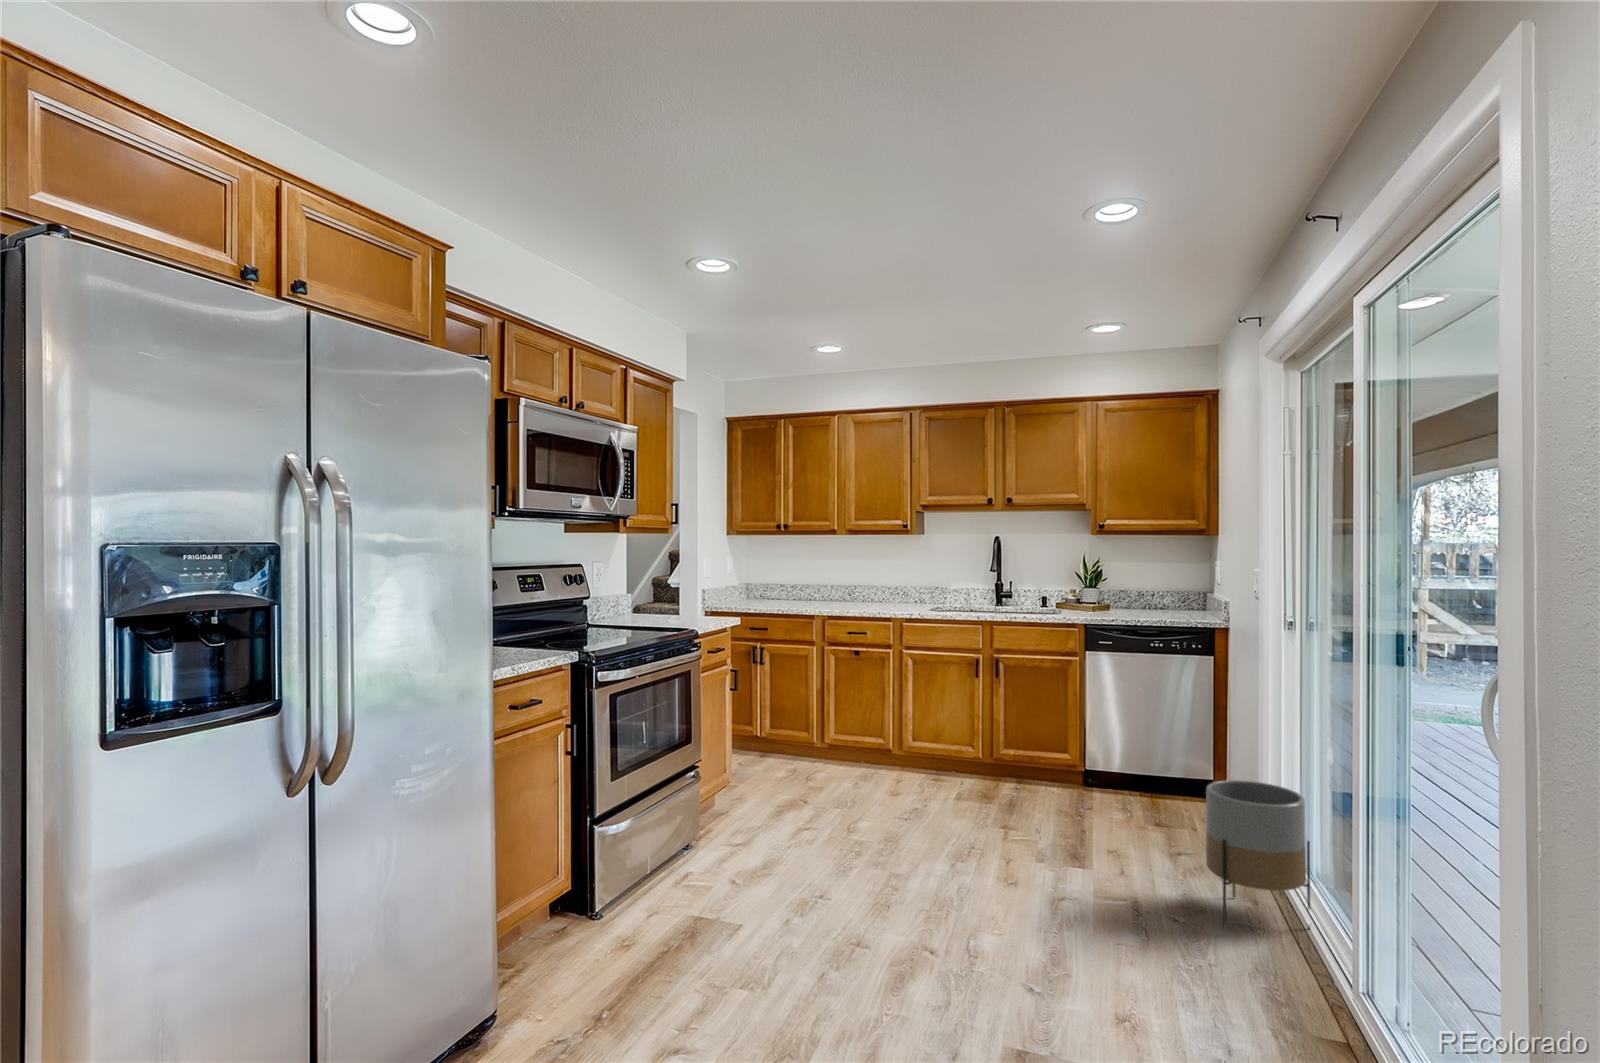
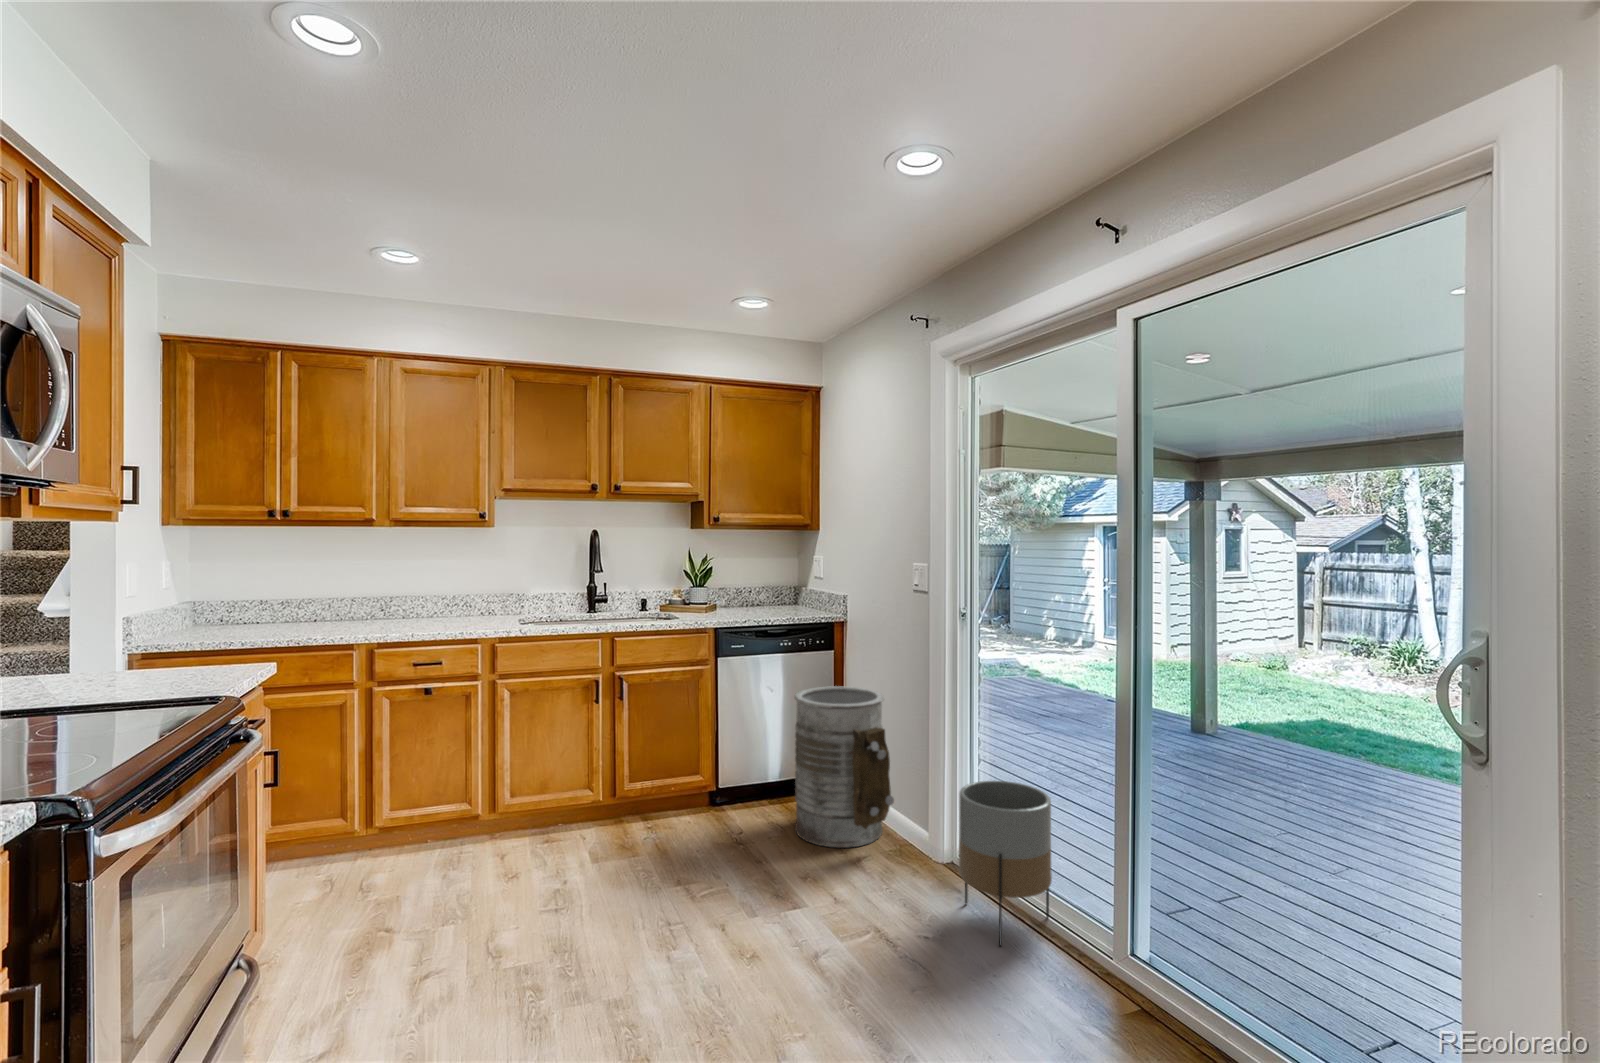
trash can: none [1132,687,1228,841] -> present [794,686,894,848]

